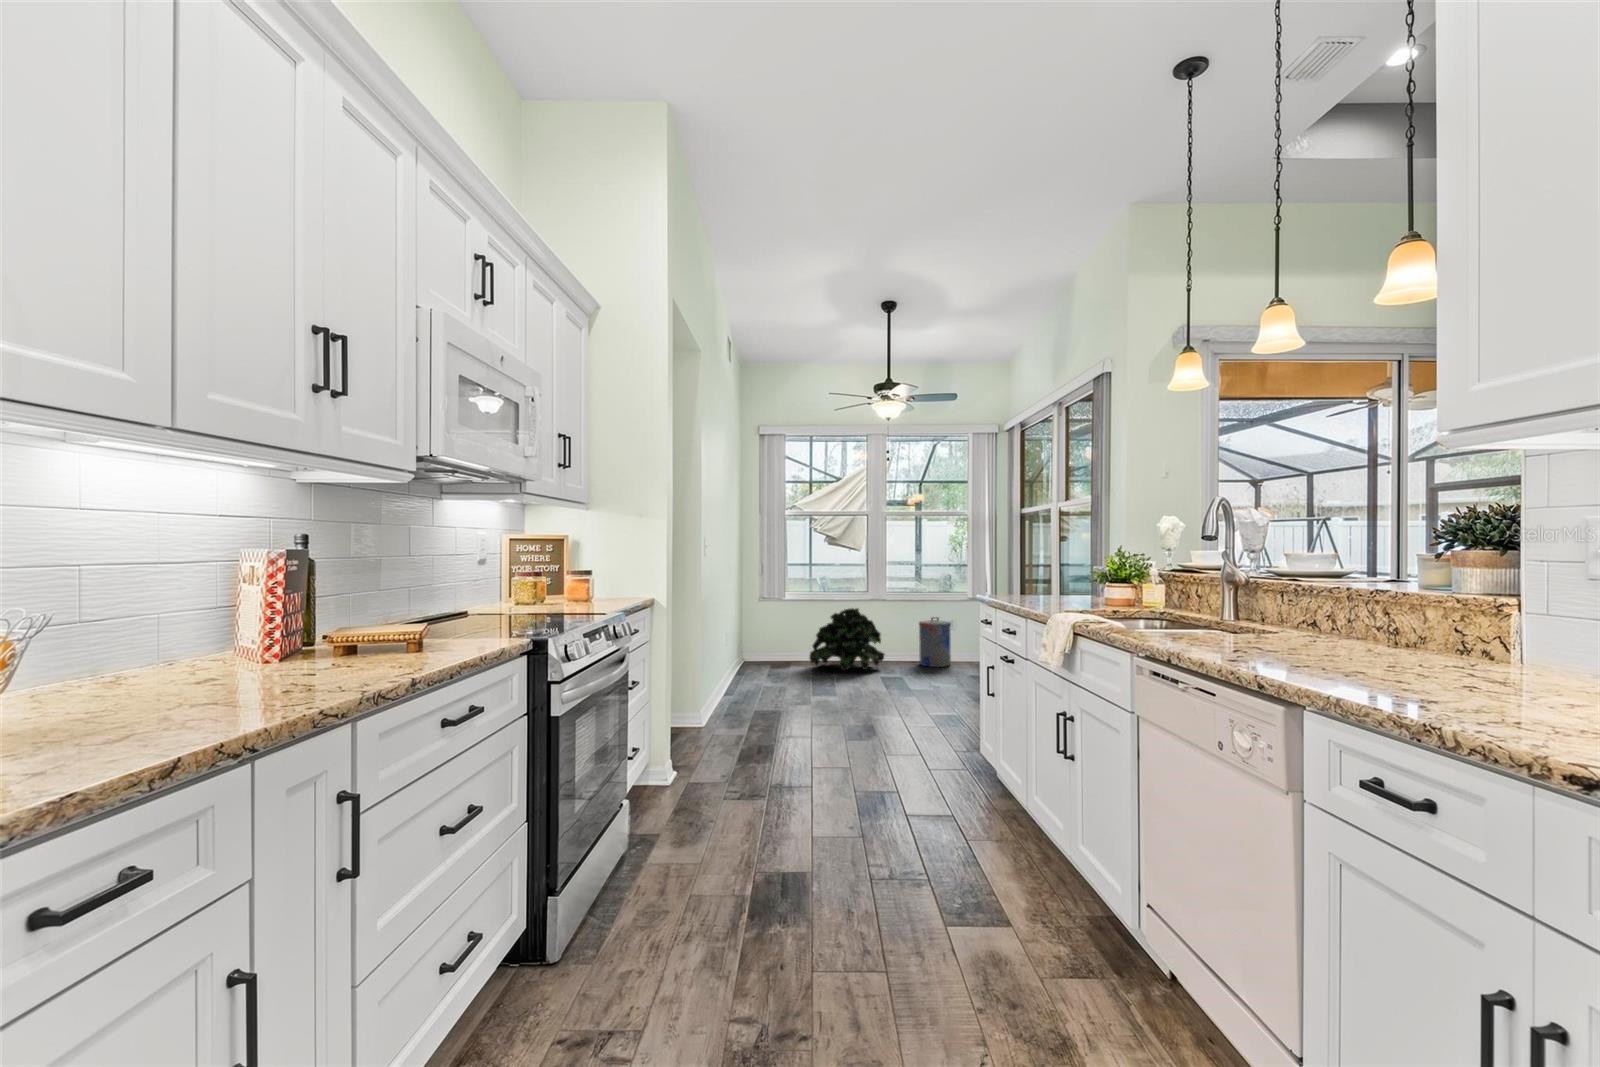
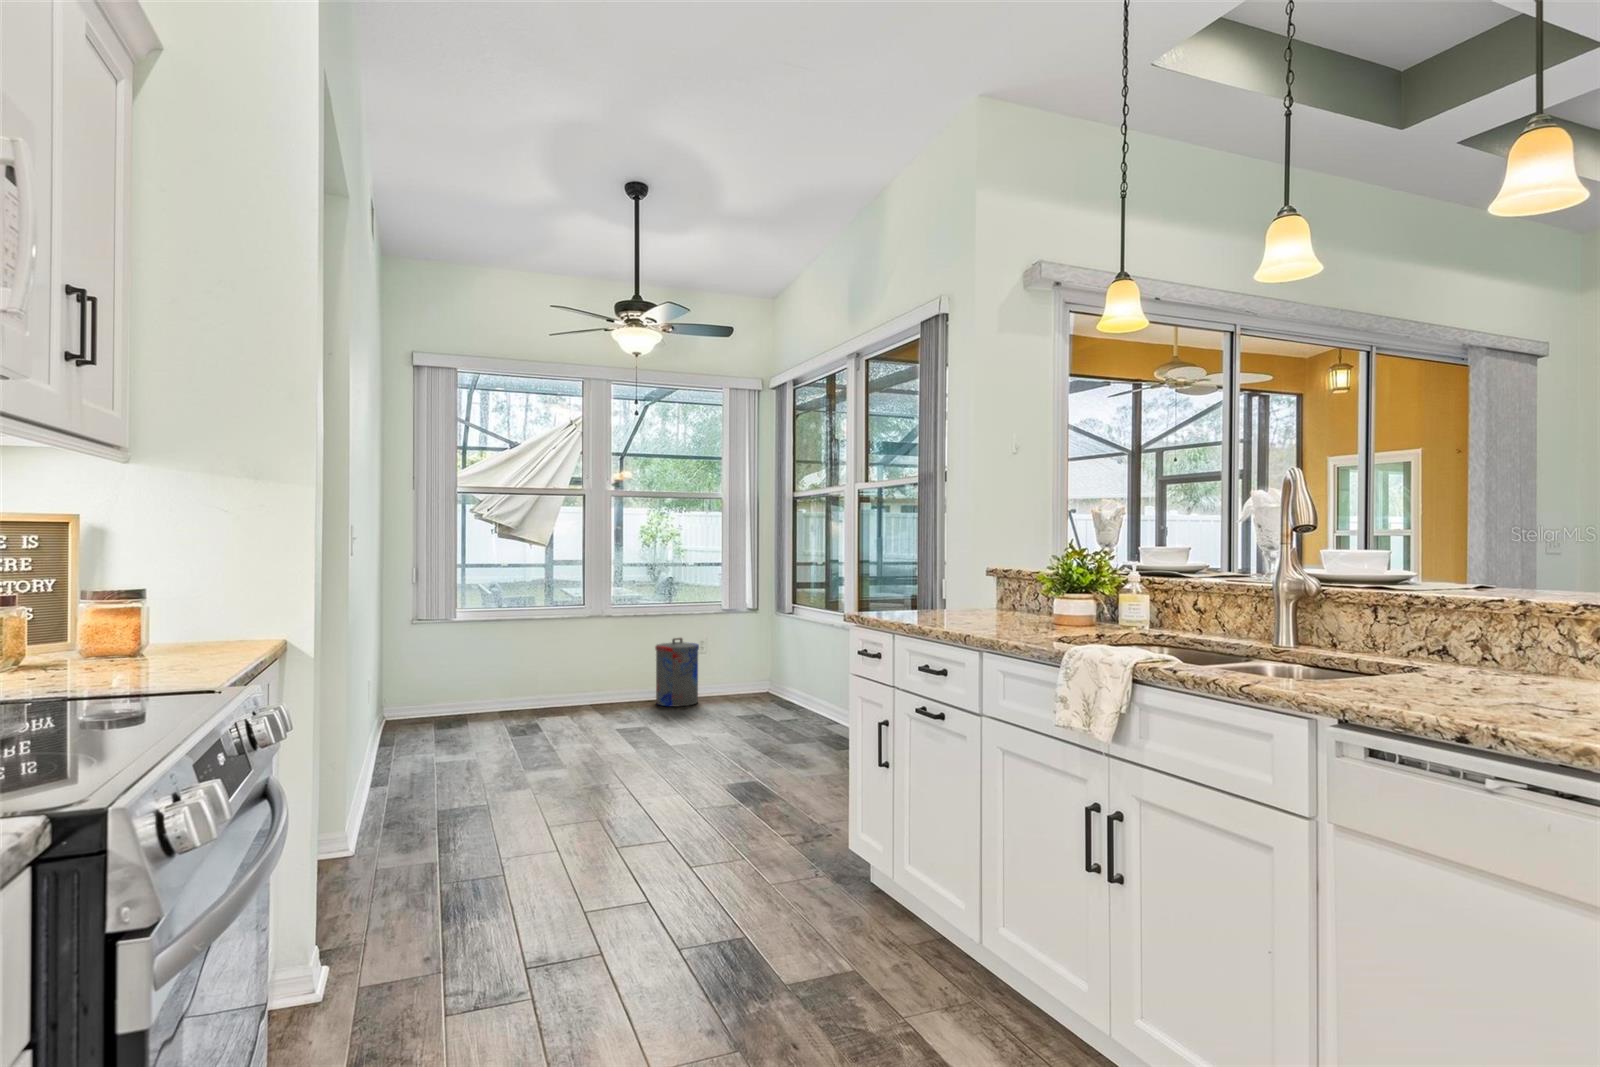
potted plant: present [809,608,884,671] -> none [499,630,612,725]

